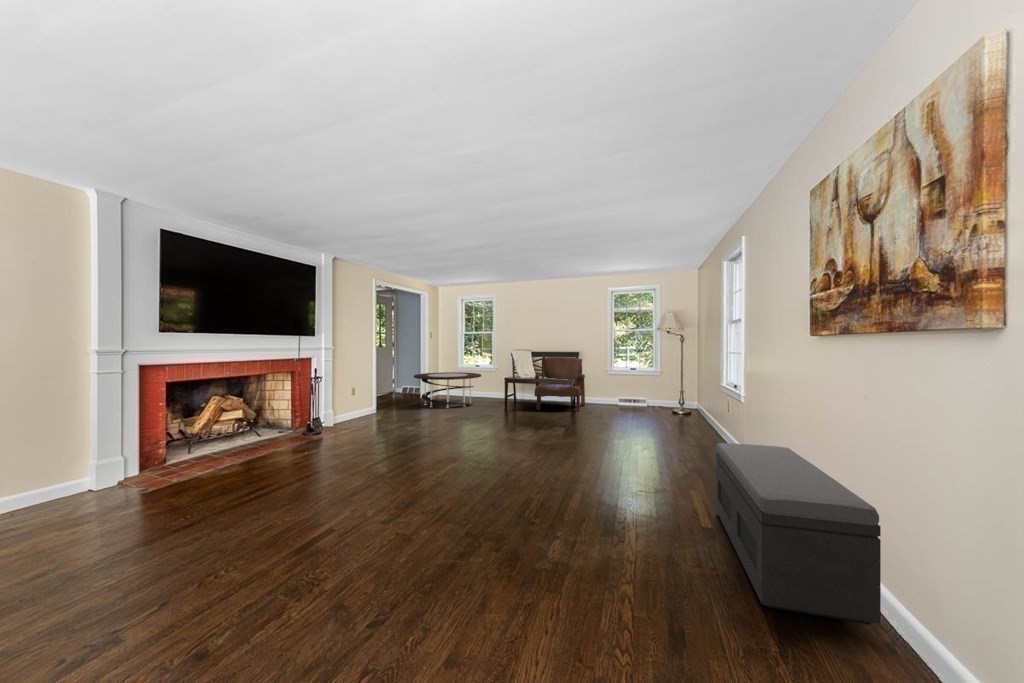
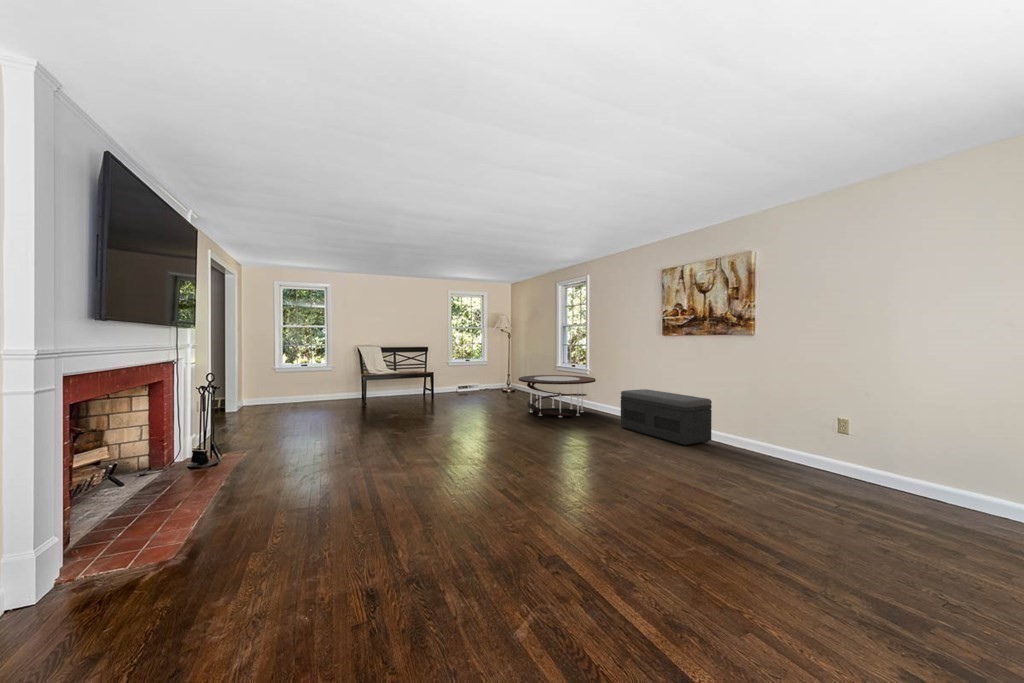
armchair: present [534,357,585,411] -> none [391,353,441,400]
coffee table: present [414,372,481,408] -> present [519,375,596,417]

